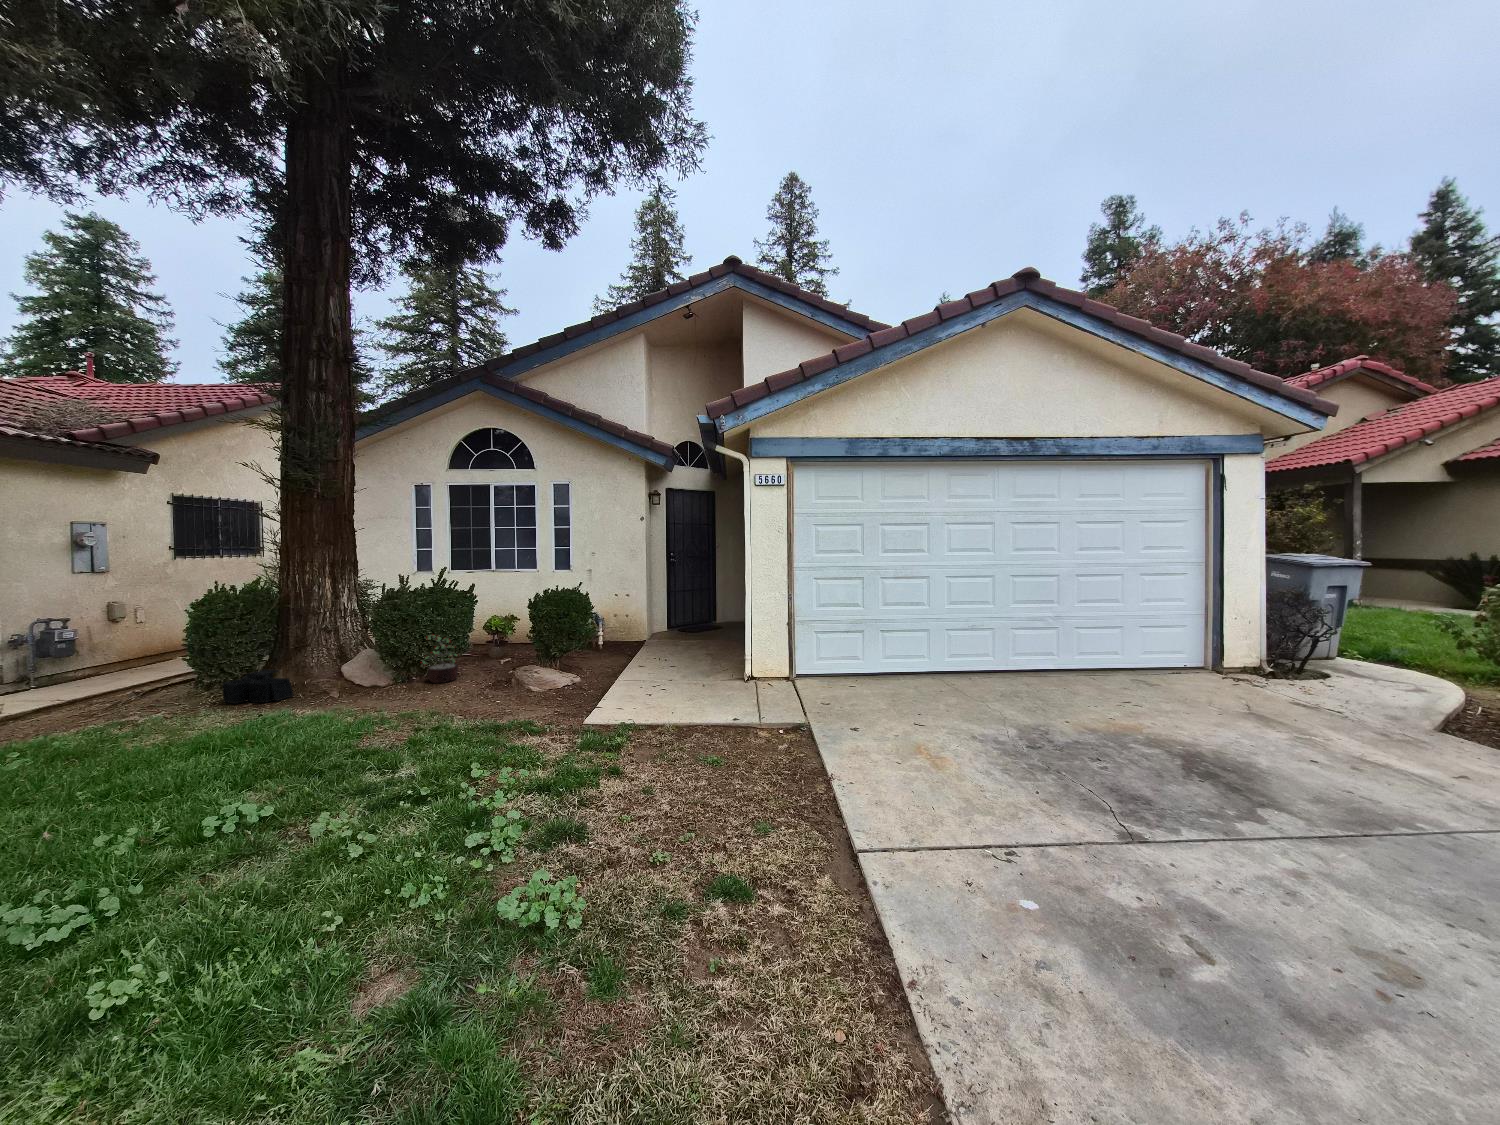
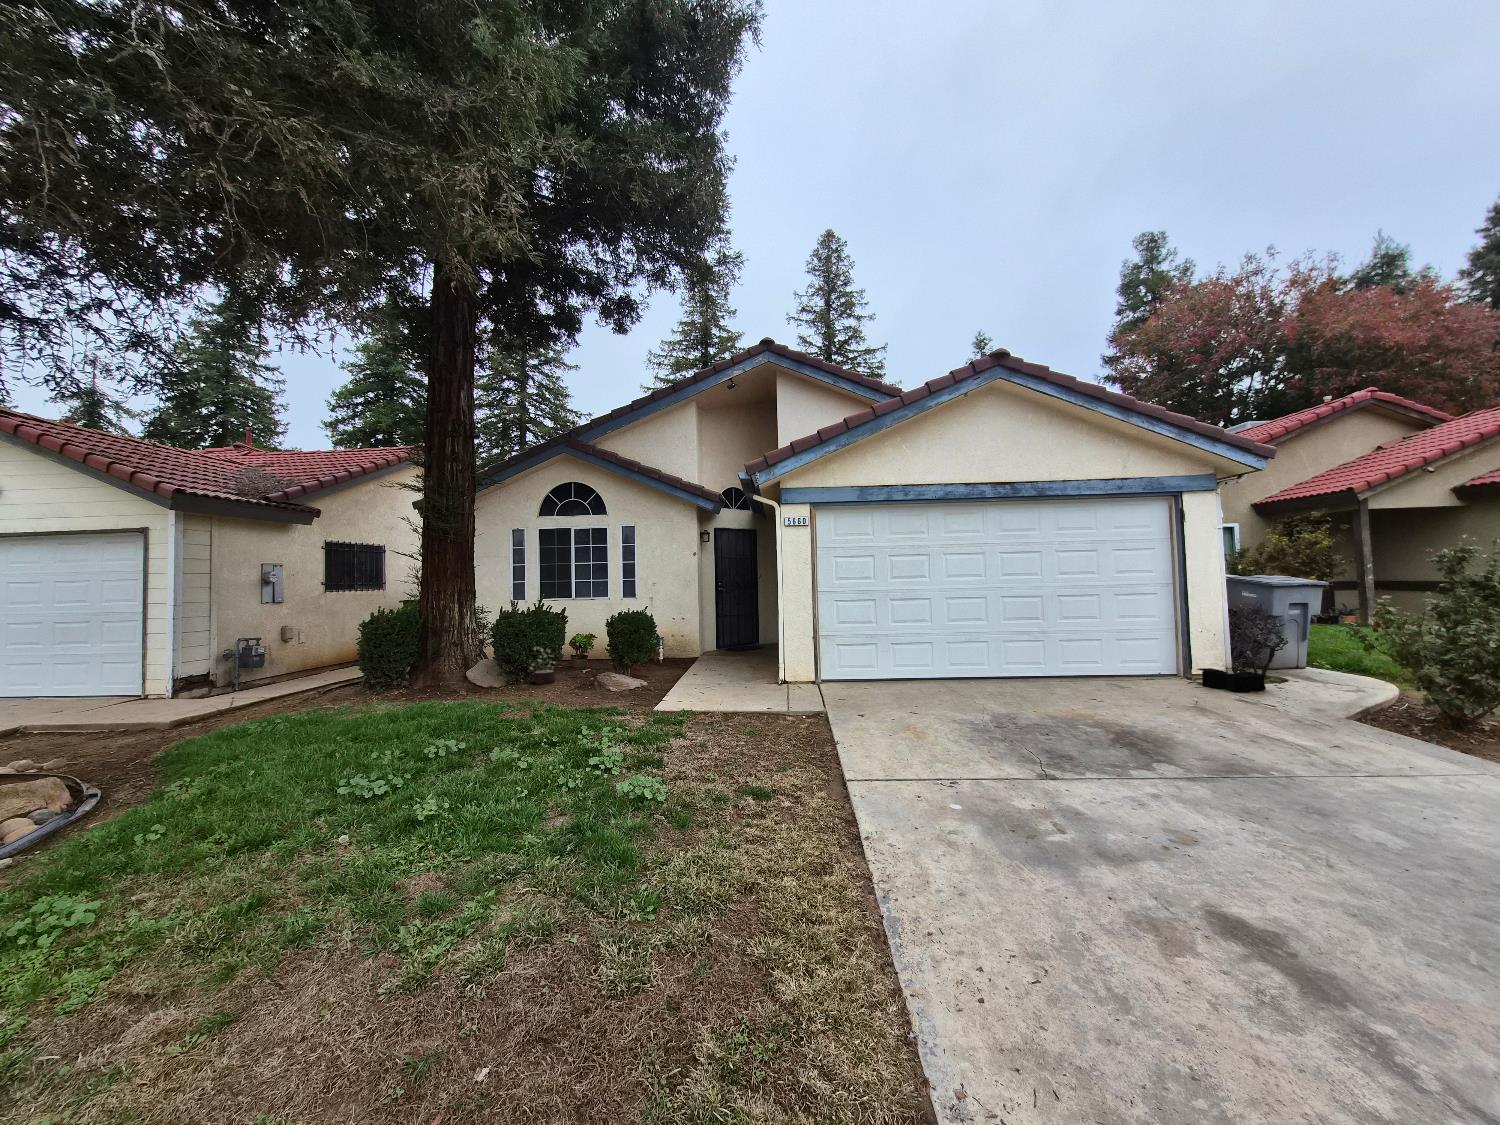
storage bin: present [223,670,294,704] -> present [1197,668,1266,692]

